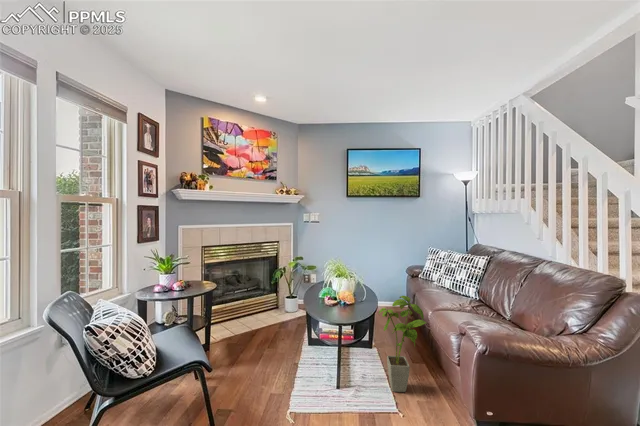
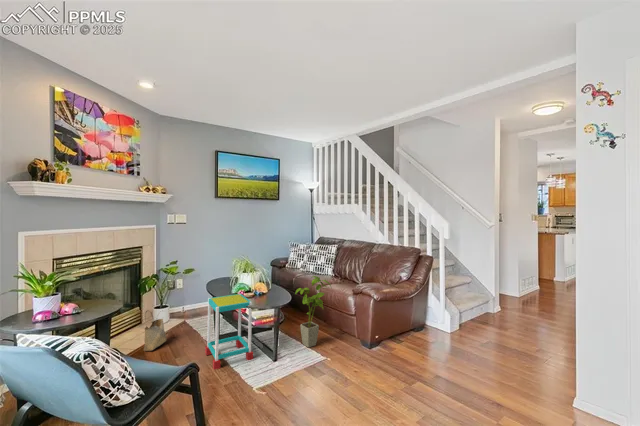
woven basket: none [255,297,277,334] -> present [144,311,166,351]
side table: none [279,297,327,379] -> present [205,294,253,370]

